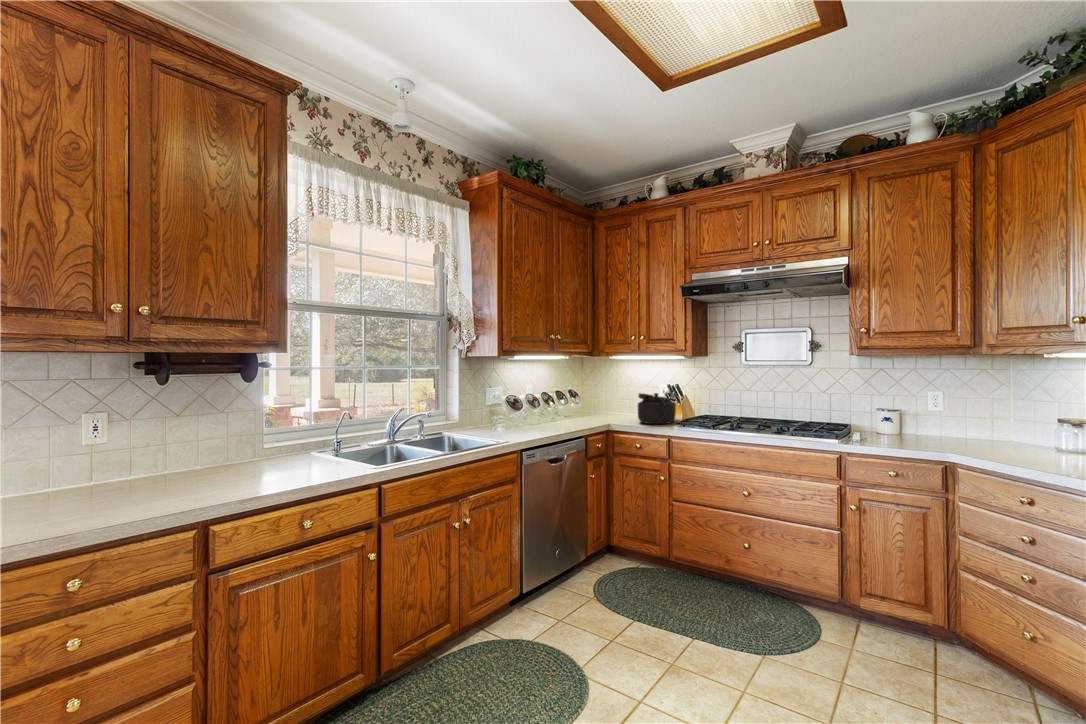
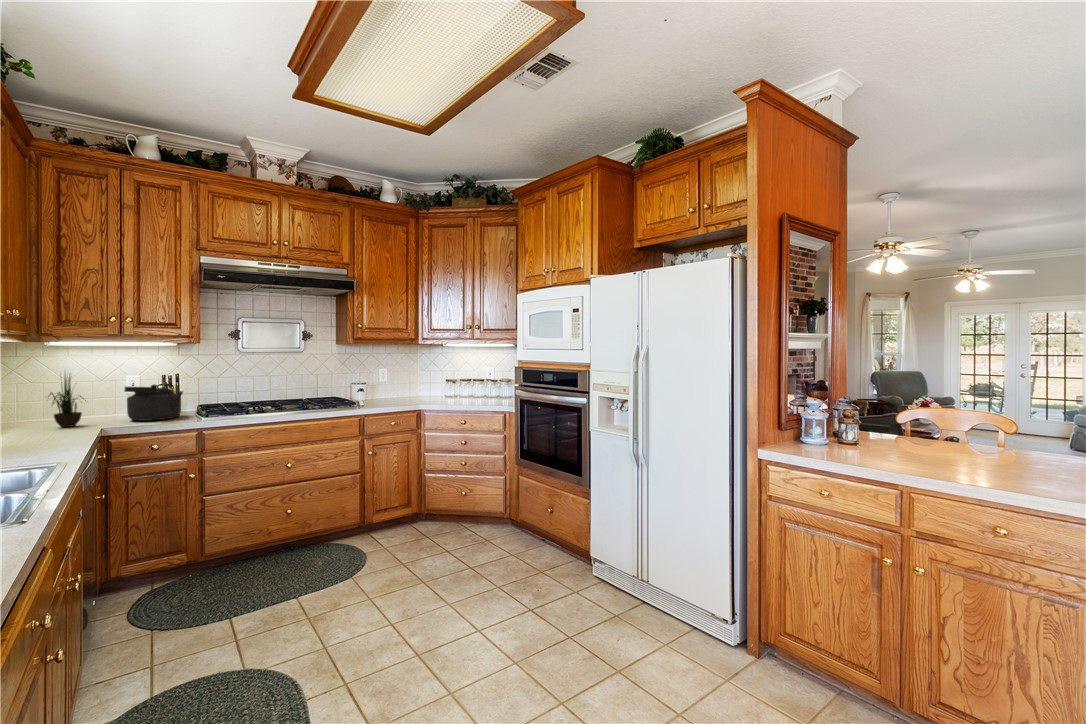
potted plant: none [593,372,619,421] -> present [48,374,86,427]

